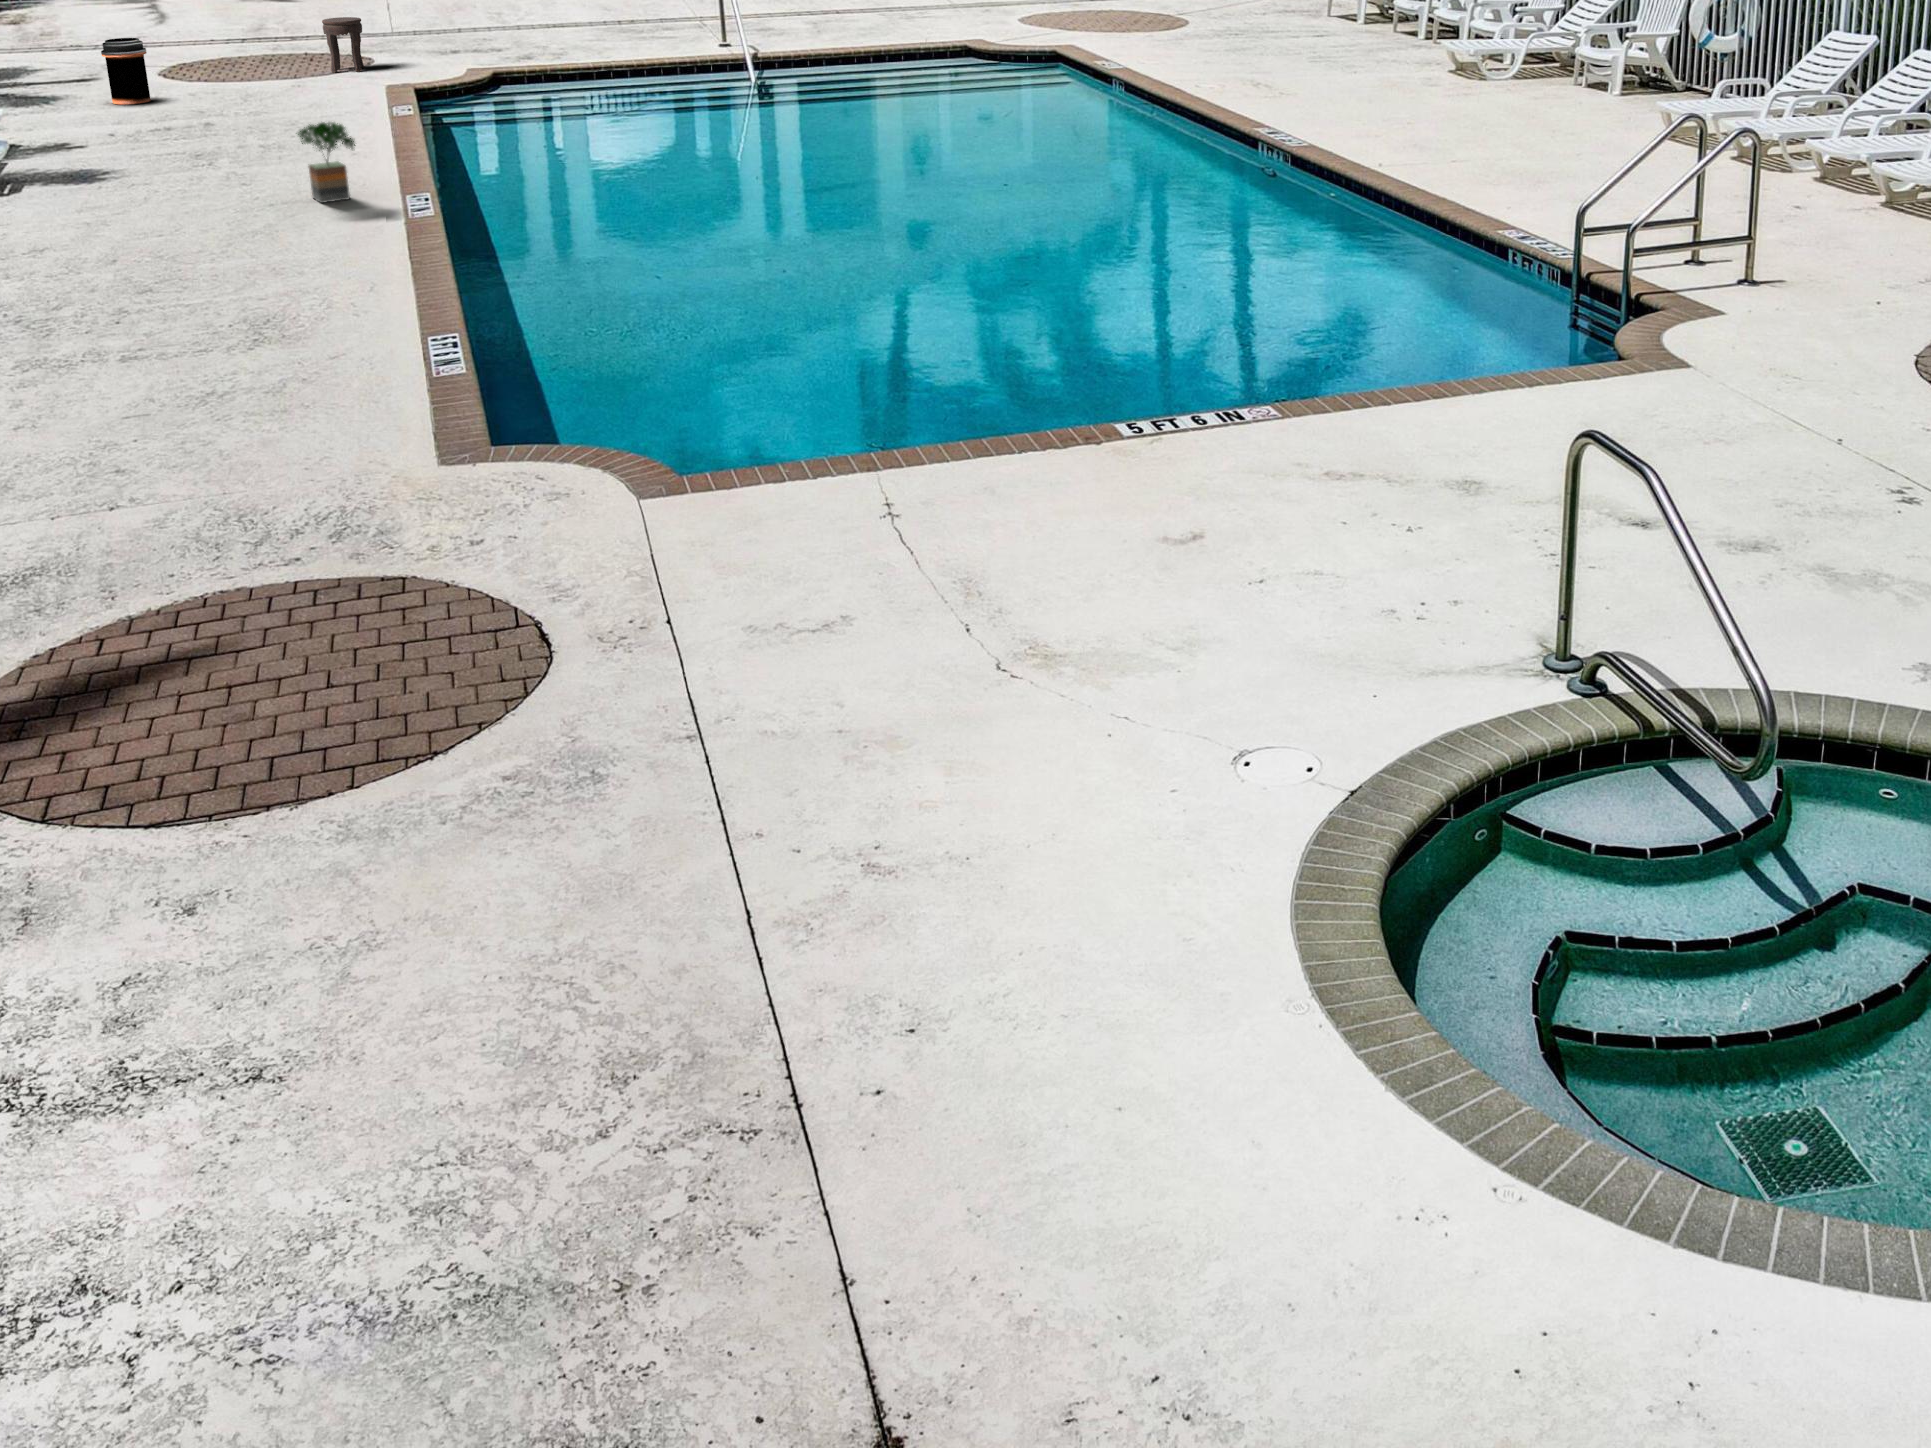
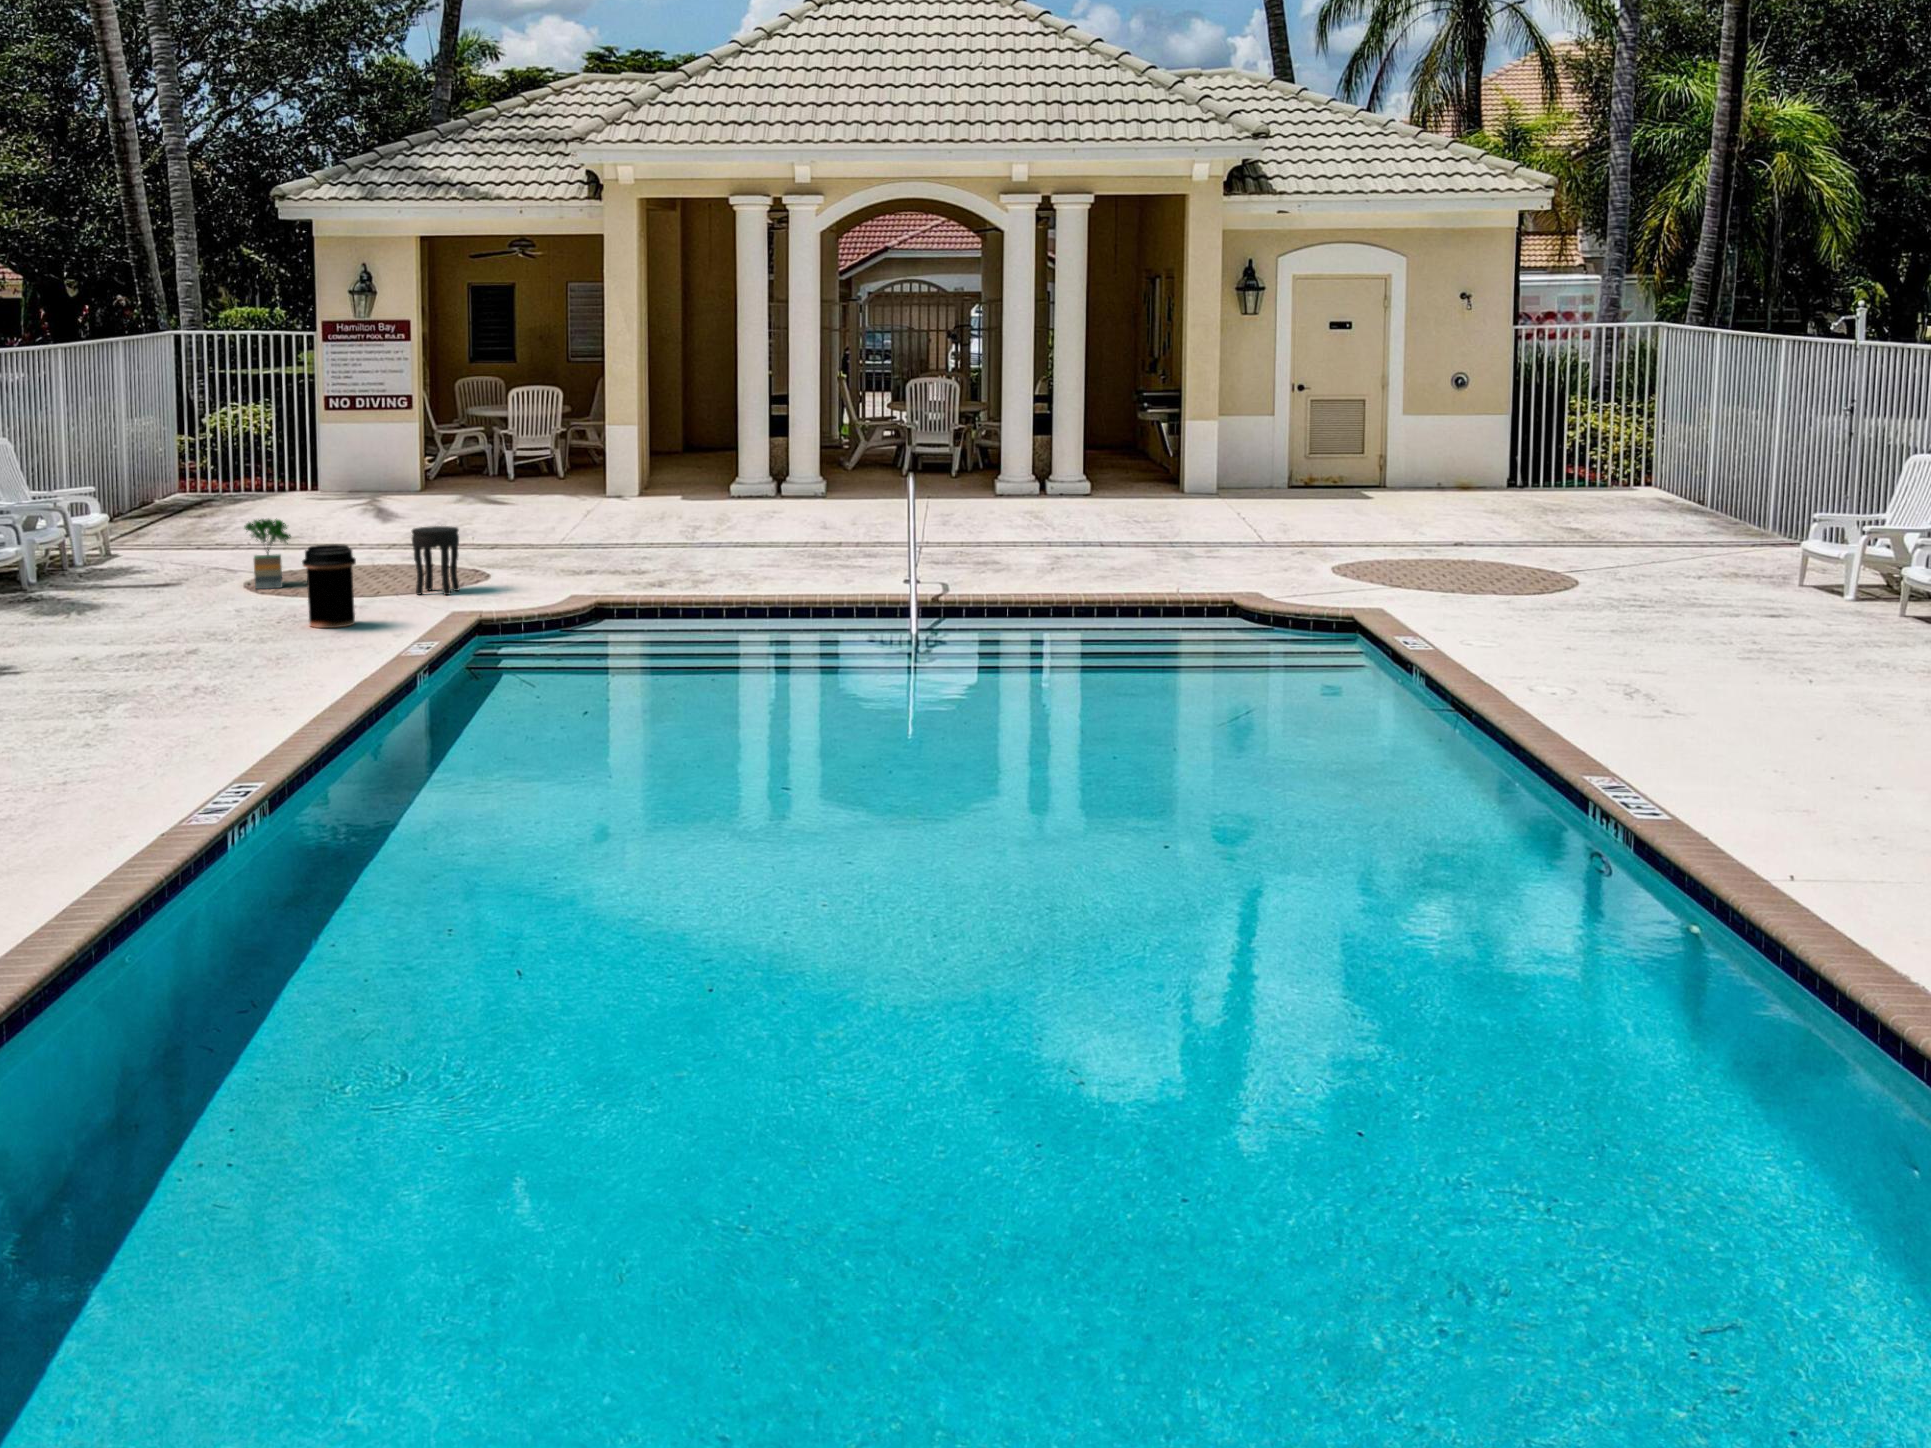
trash can: present [101,38,151,104] -> present [302,544,356,628]
potted tree: present [296,122,356,203] -> present [244,519,291,589]

